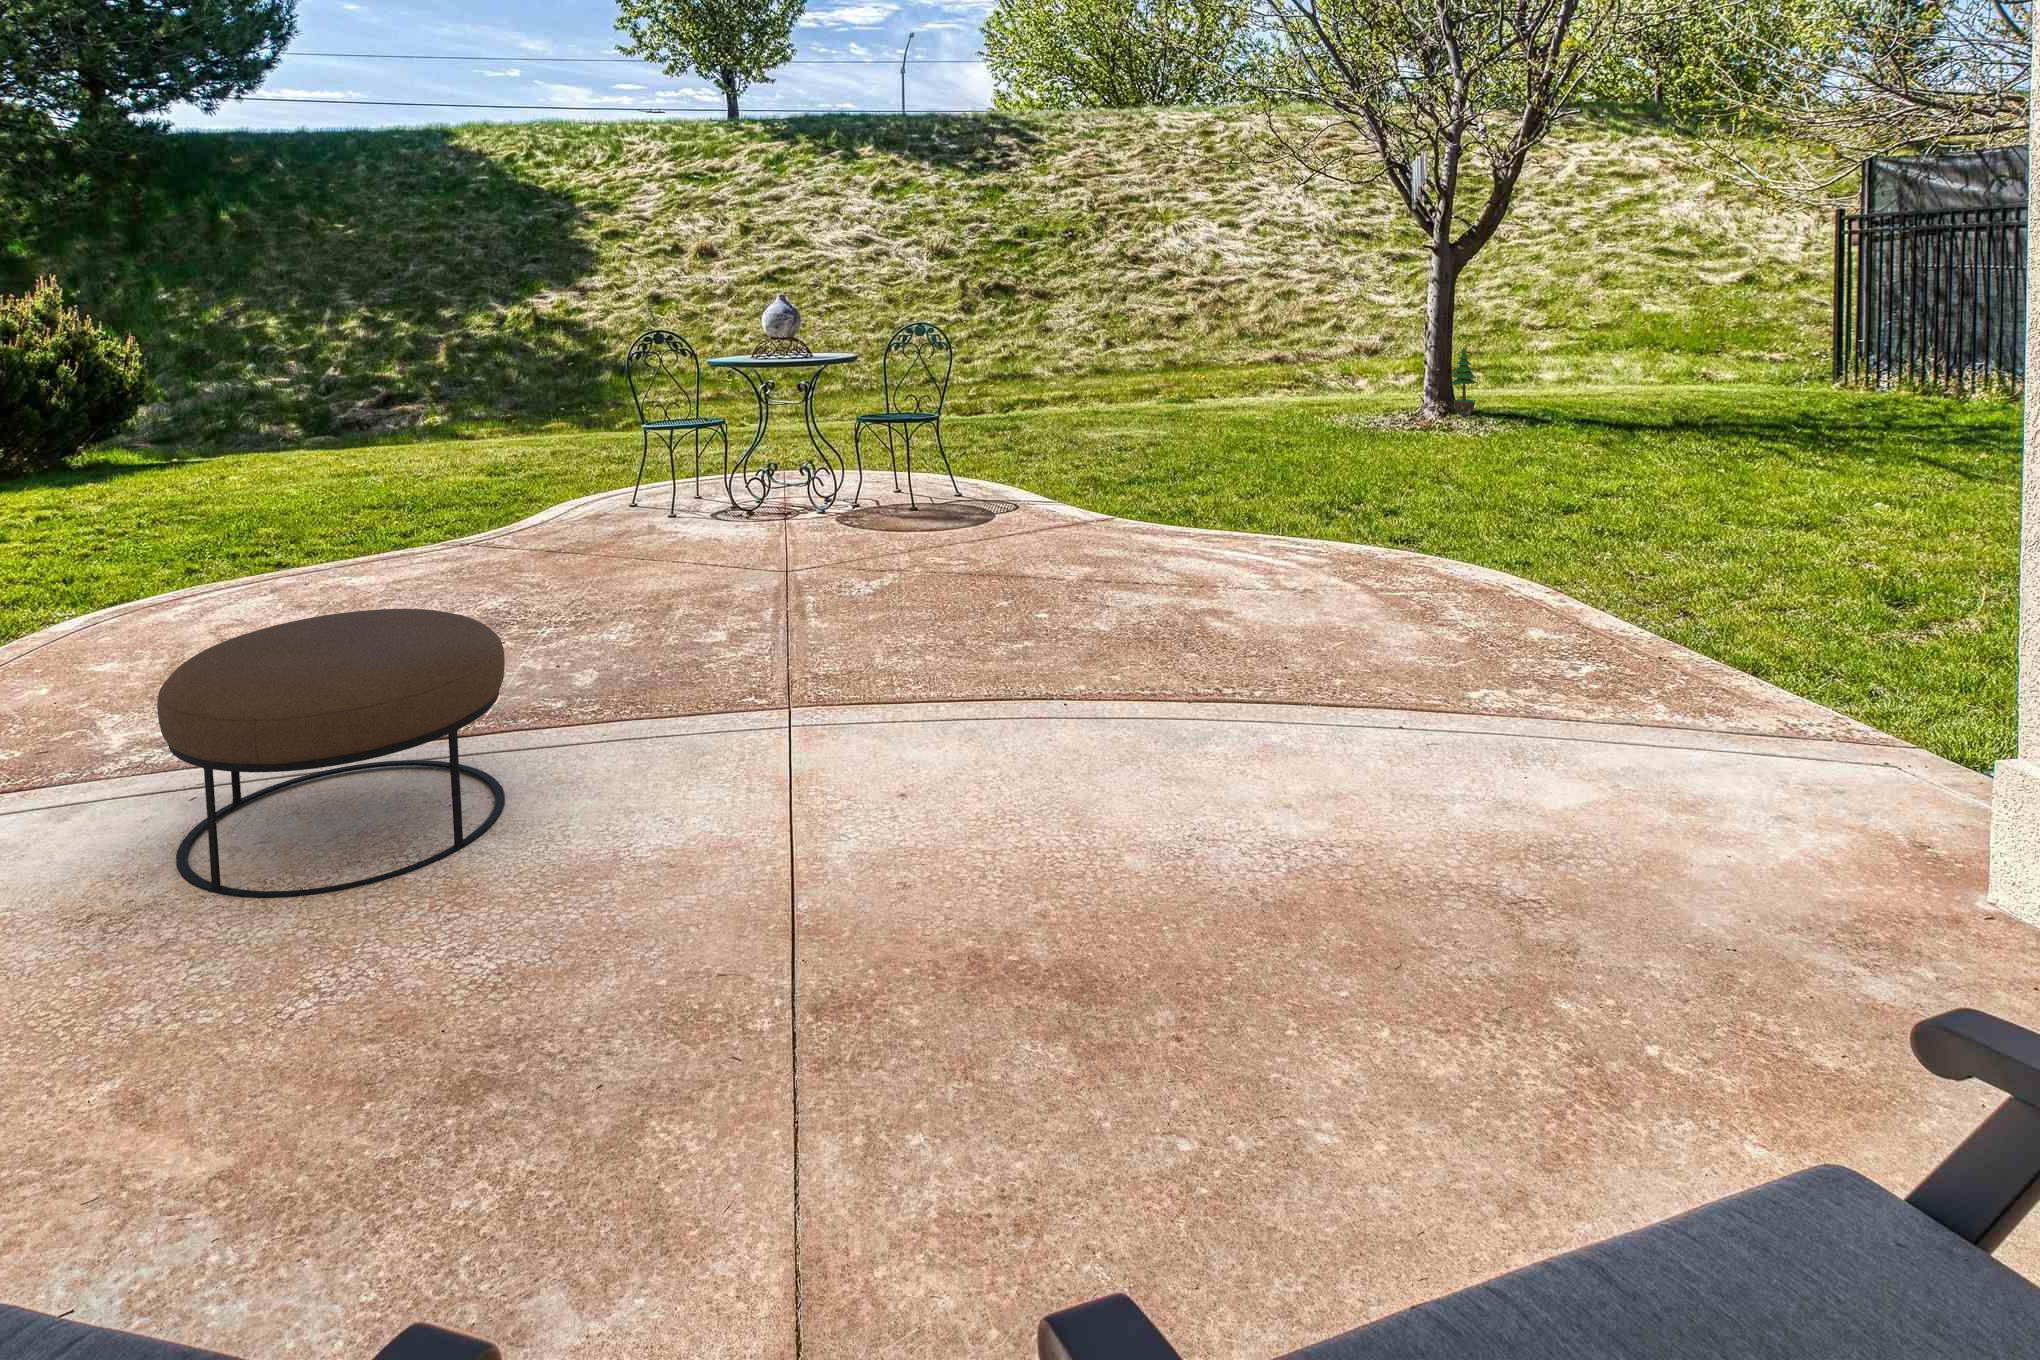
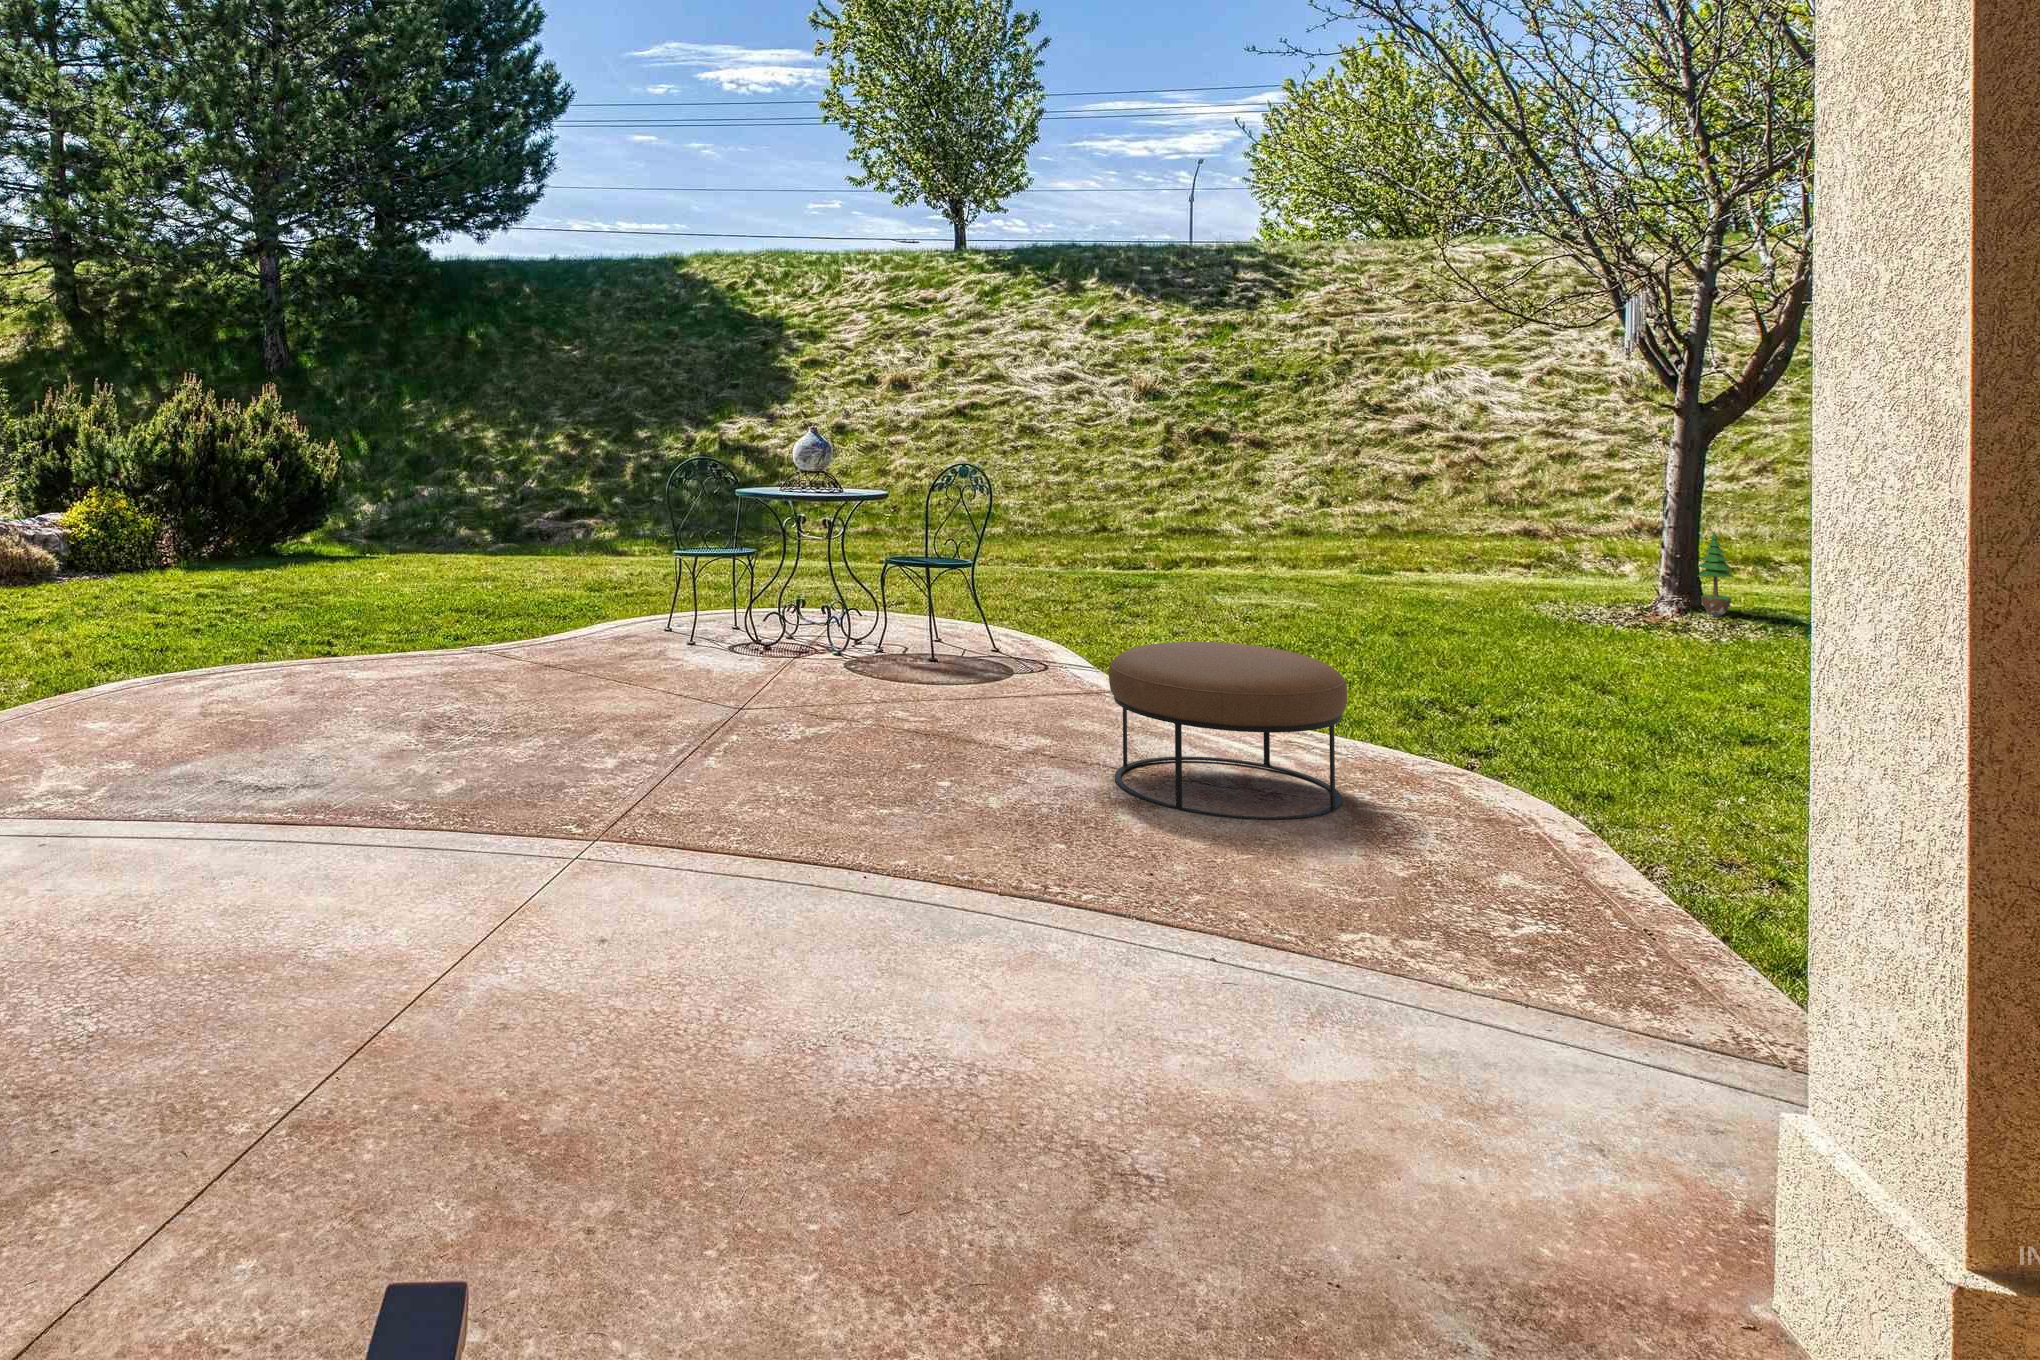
ottoman: present [157,609,505,898] -> present [1109,642,1347,820]

